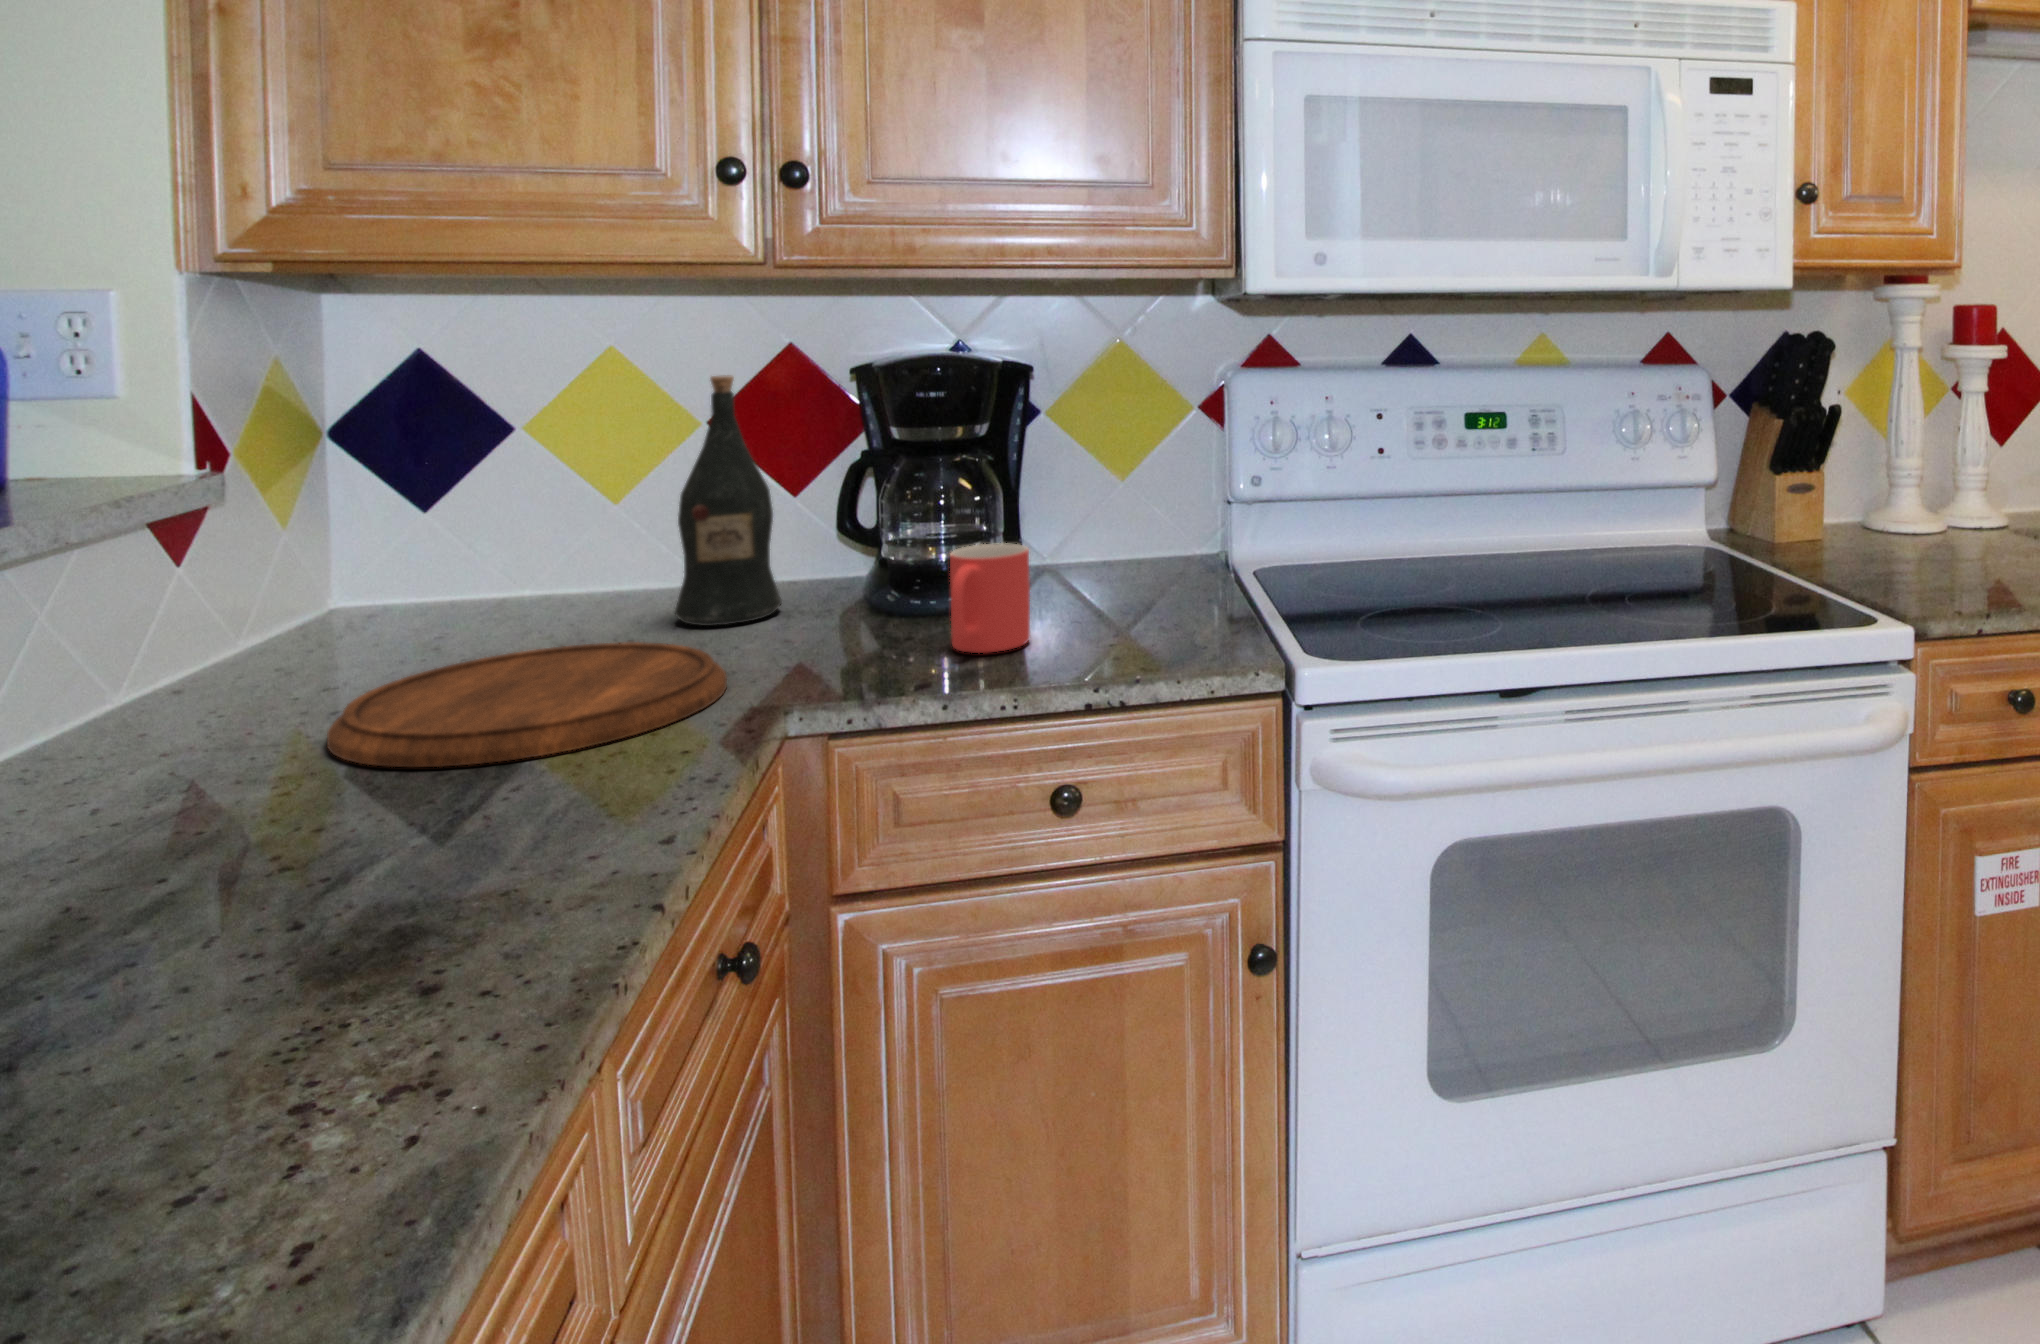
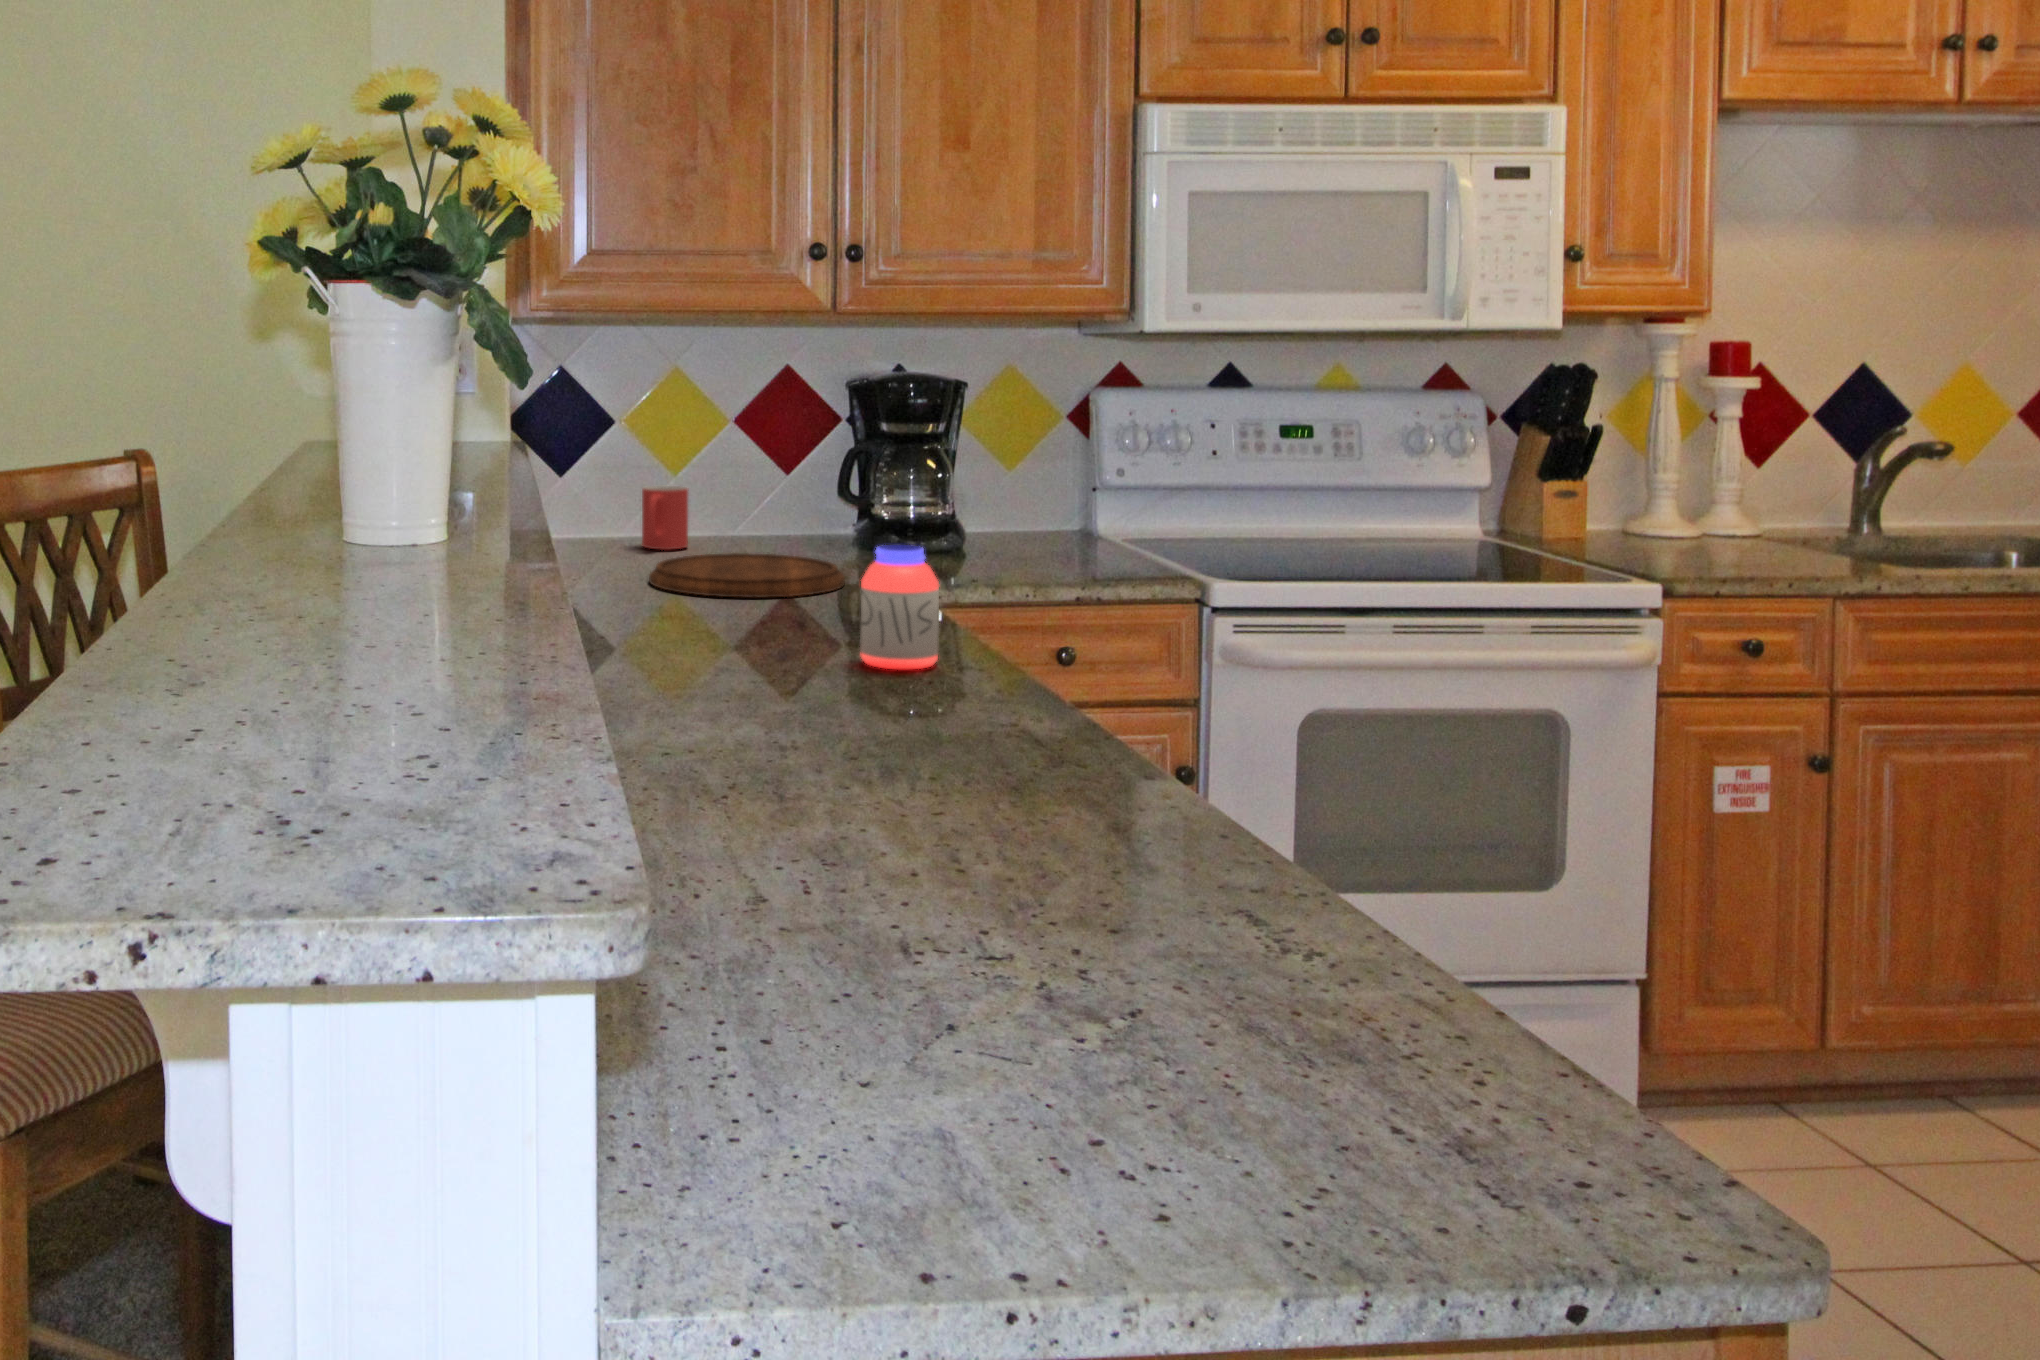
wine bottle: present [675,375,782,626] -> none [738,385,803,554]
mug: present [950,543,1030,653] -> present [642,486,688,550]
jar: none [159,785,417,1128] -> present [860,545,939,670]

